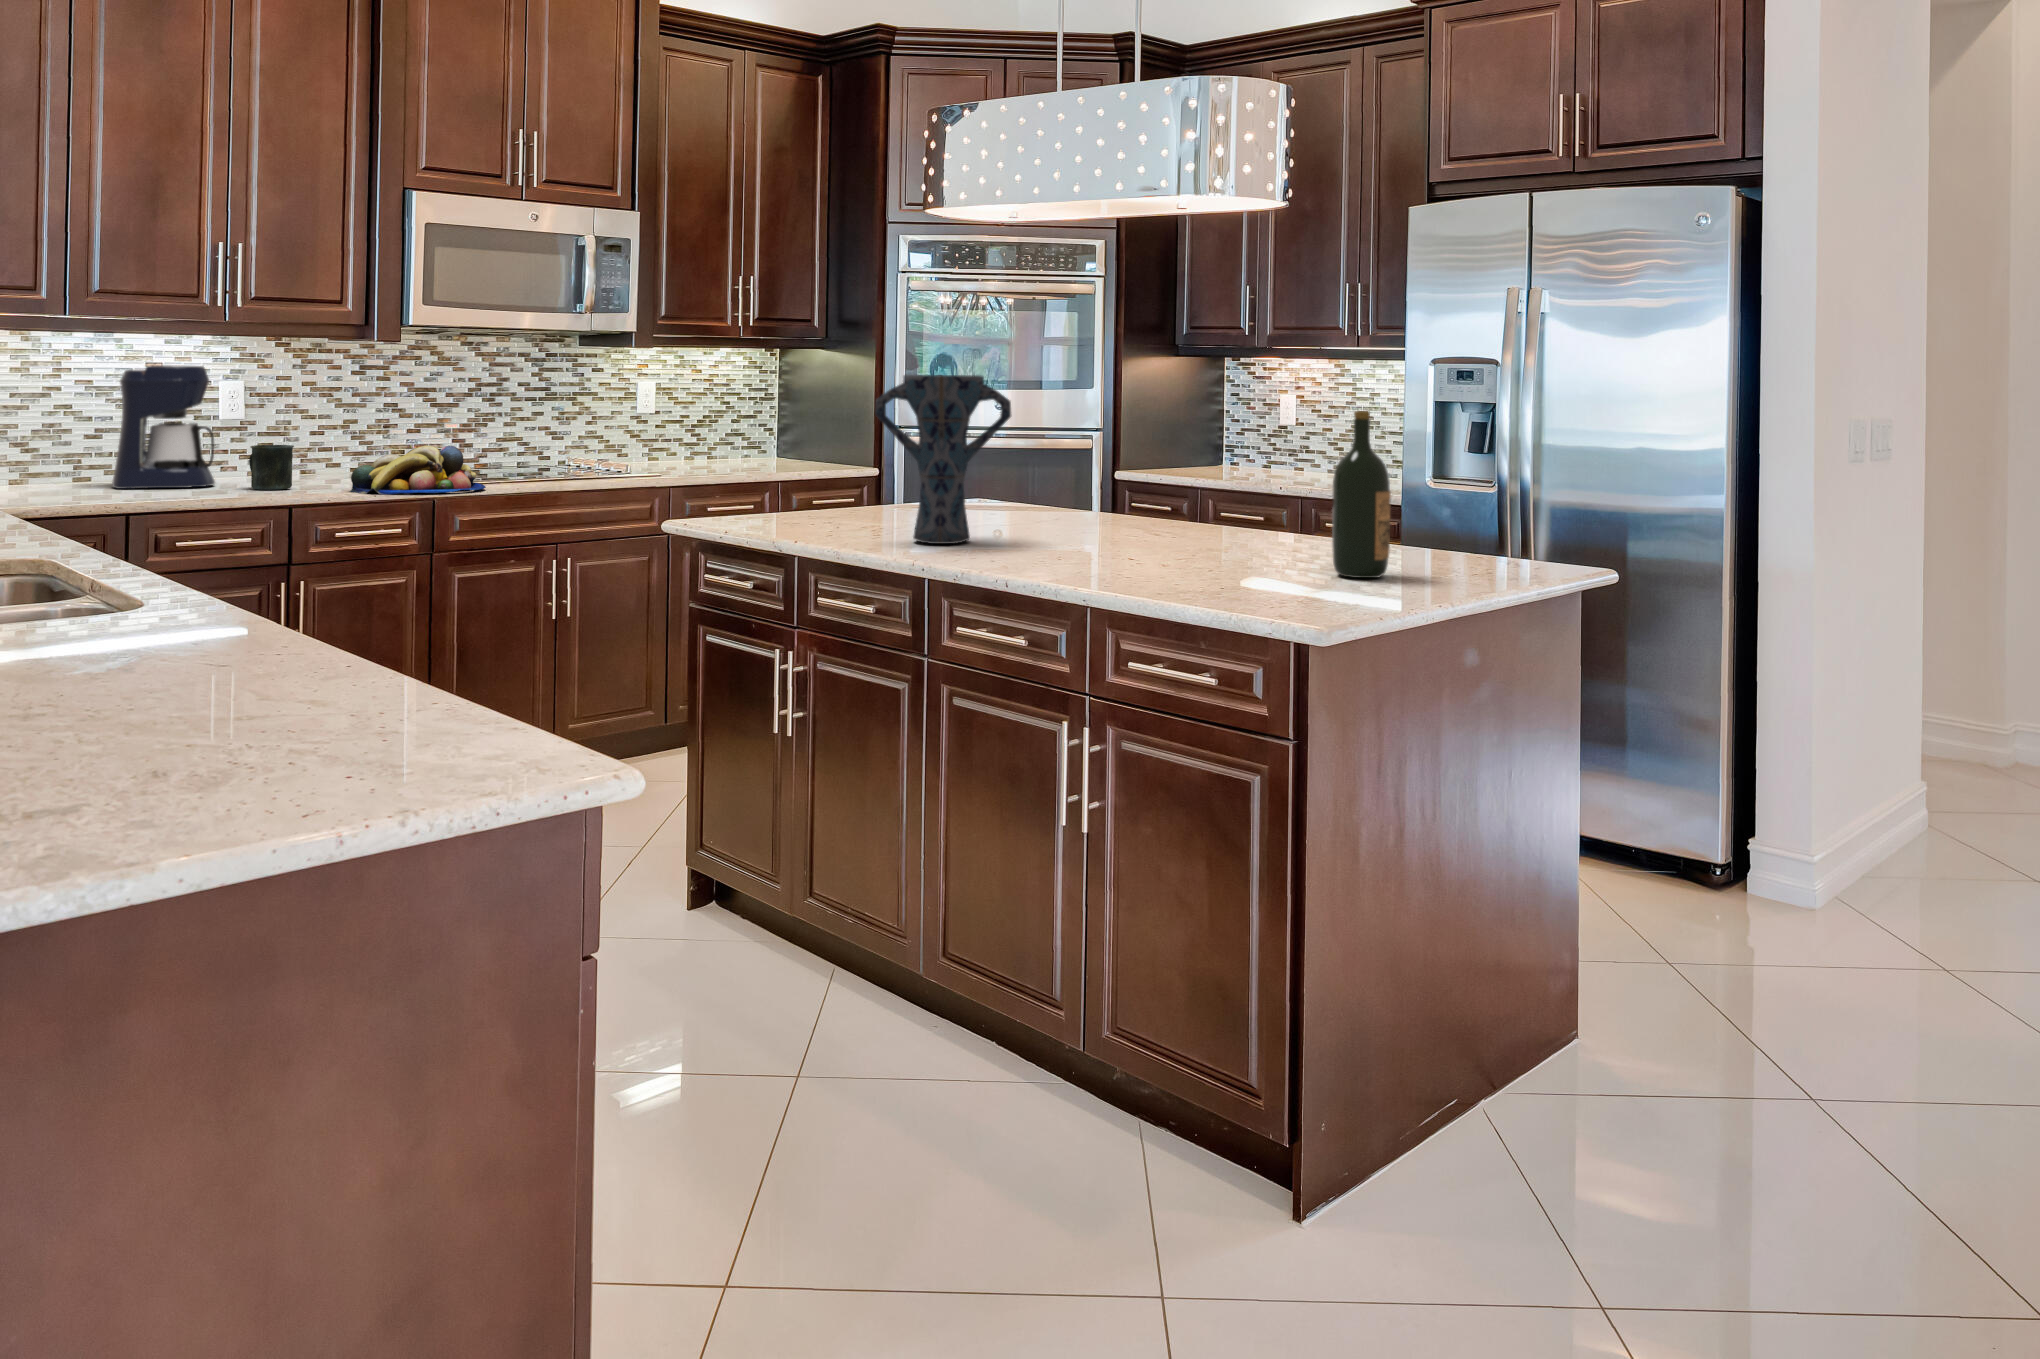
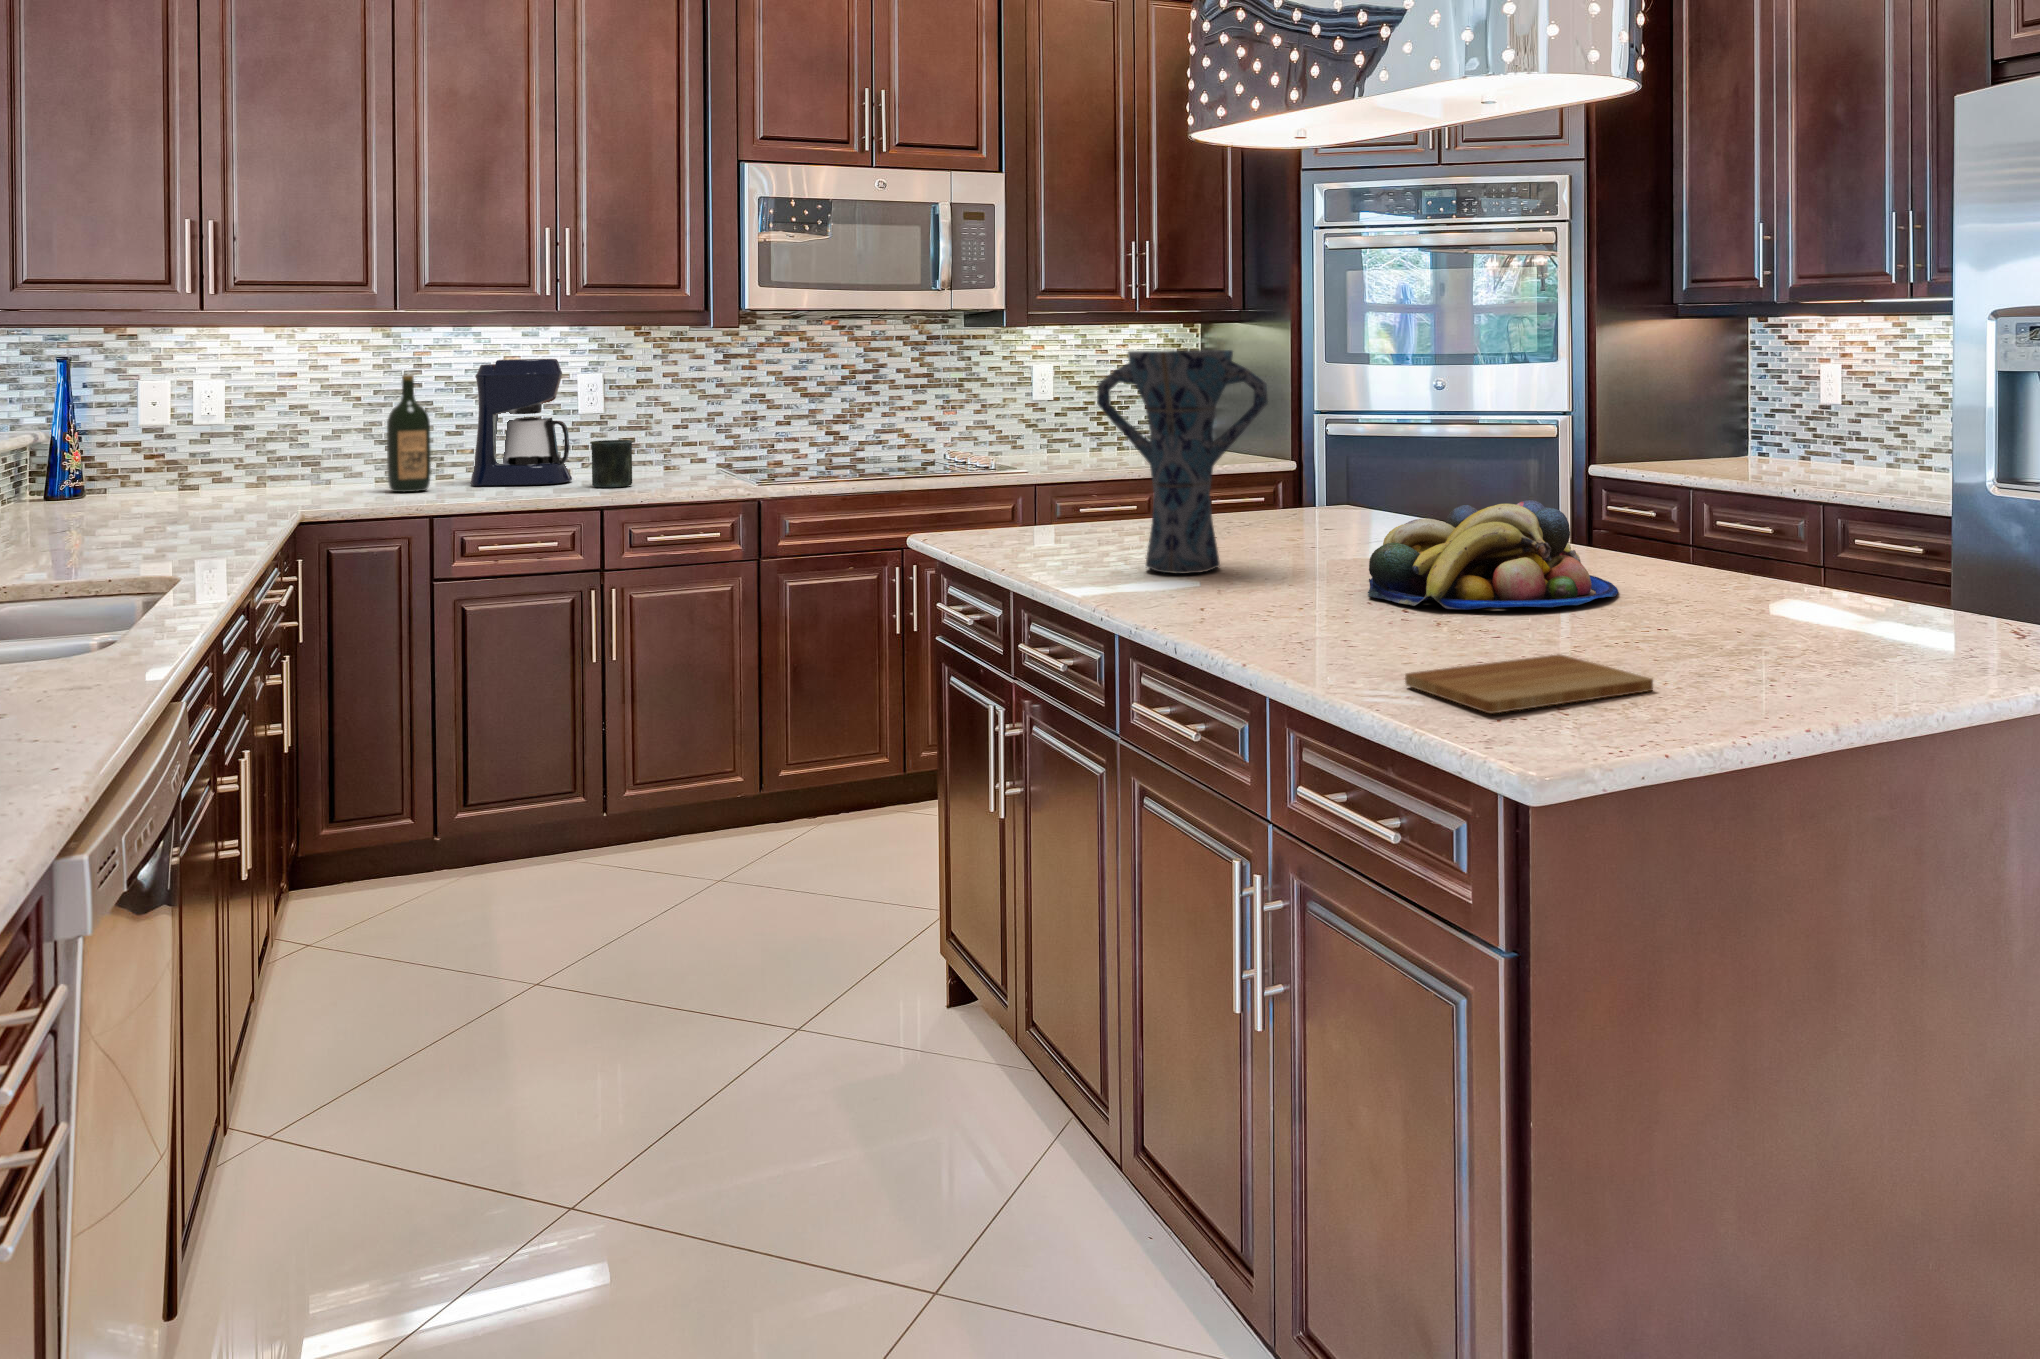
wine bottle: present [1332,411,1391,578] -> present [387,374,431,492]
fruit bowl: present [350,446,486,495] -> present [1368,500,1618,609]
cutting board: none [1204,580,1352,610] -> present [1405,655,1653,713]

